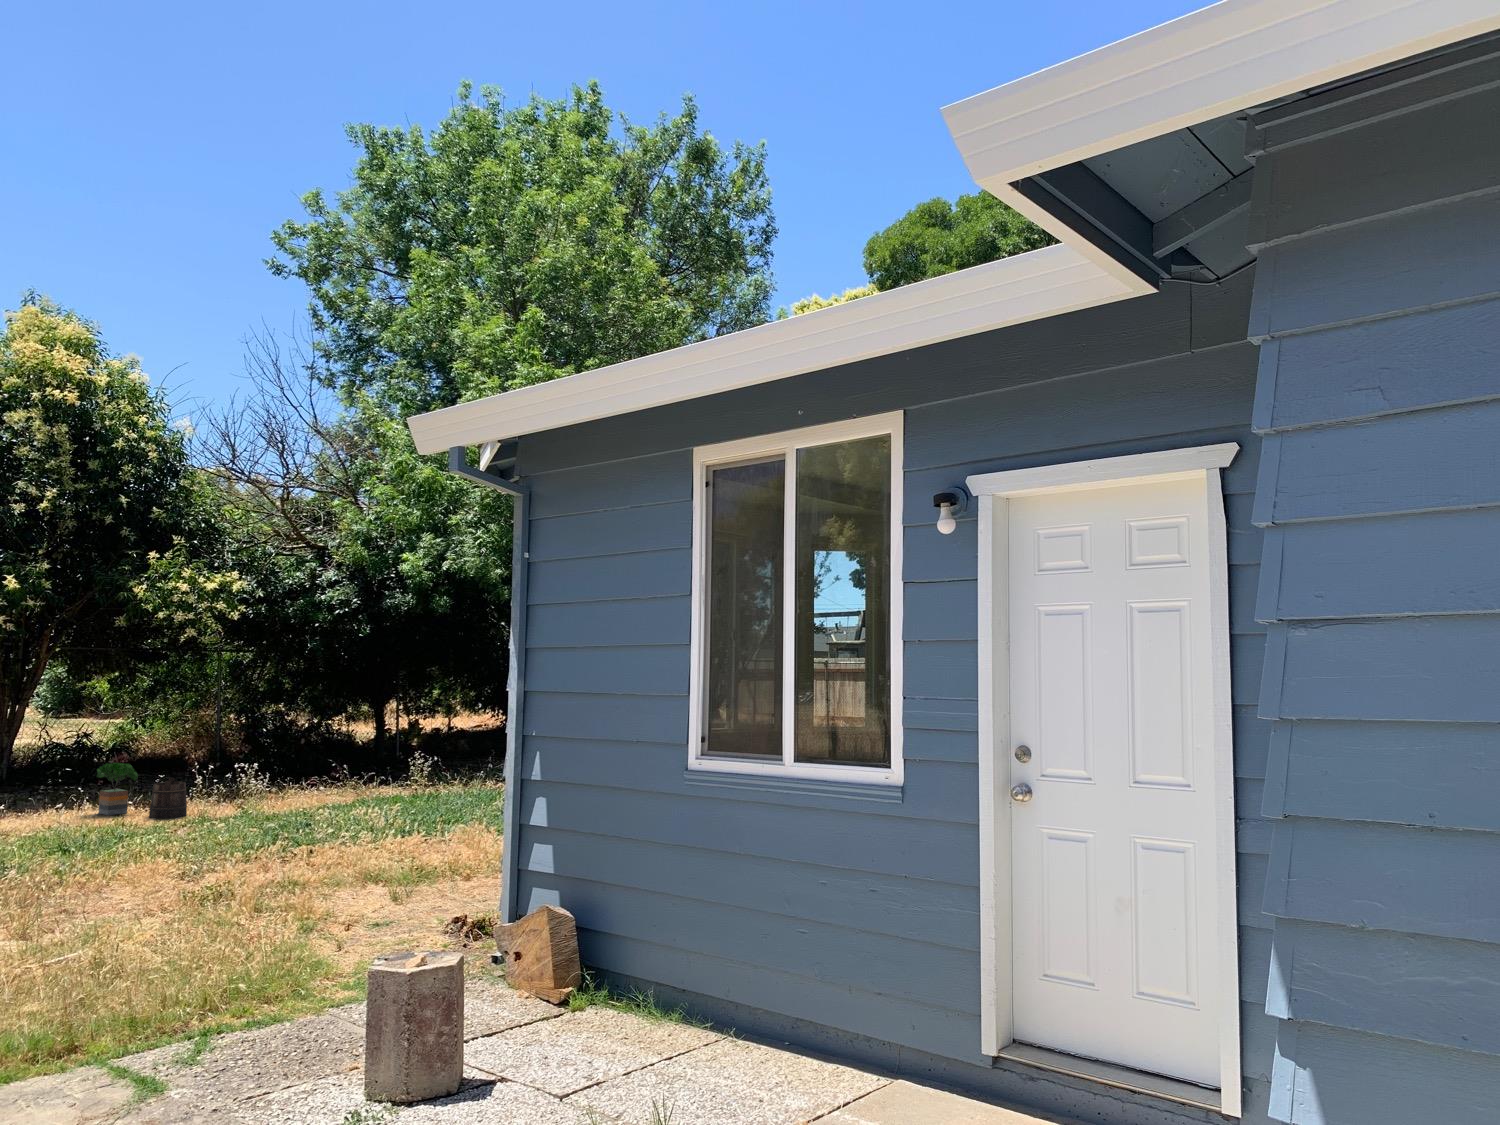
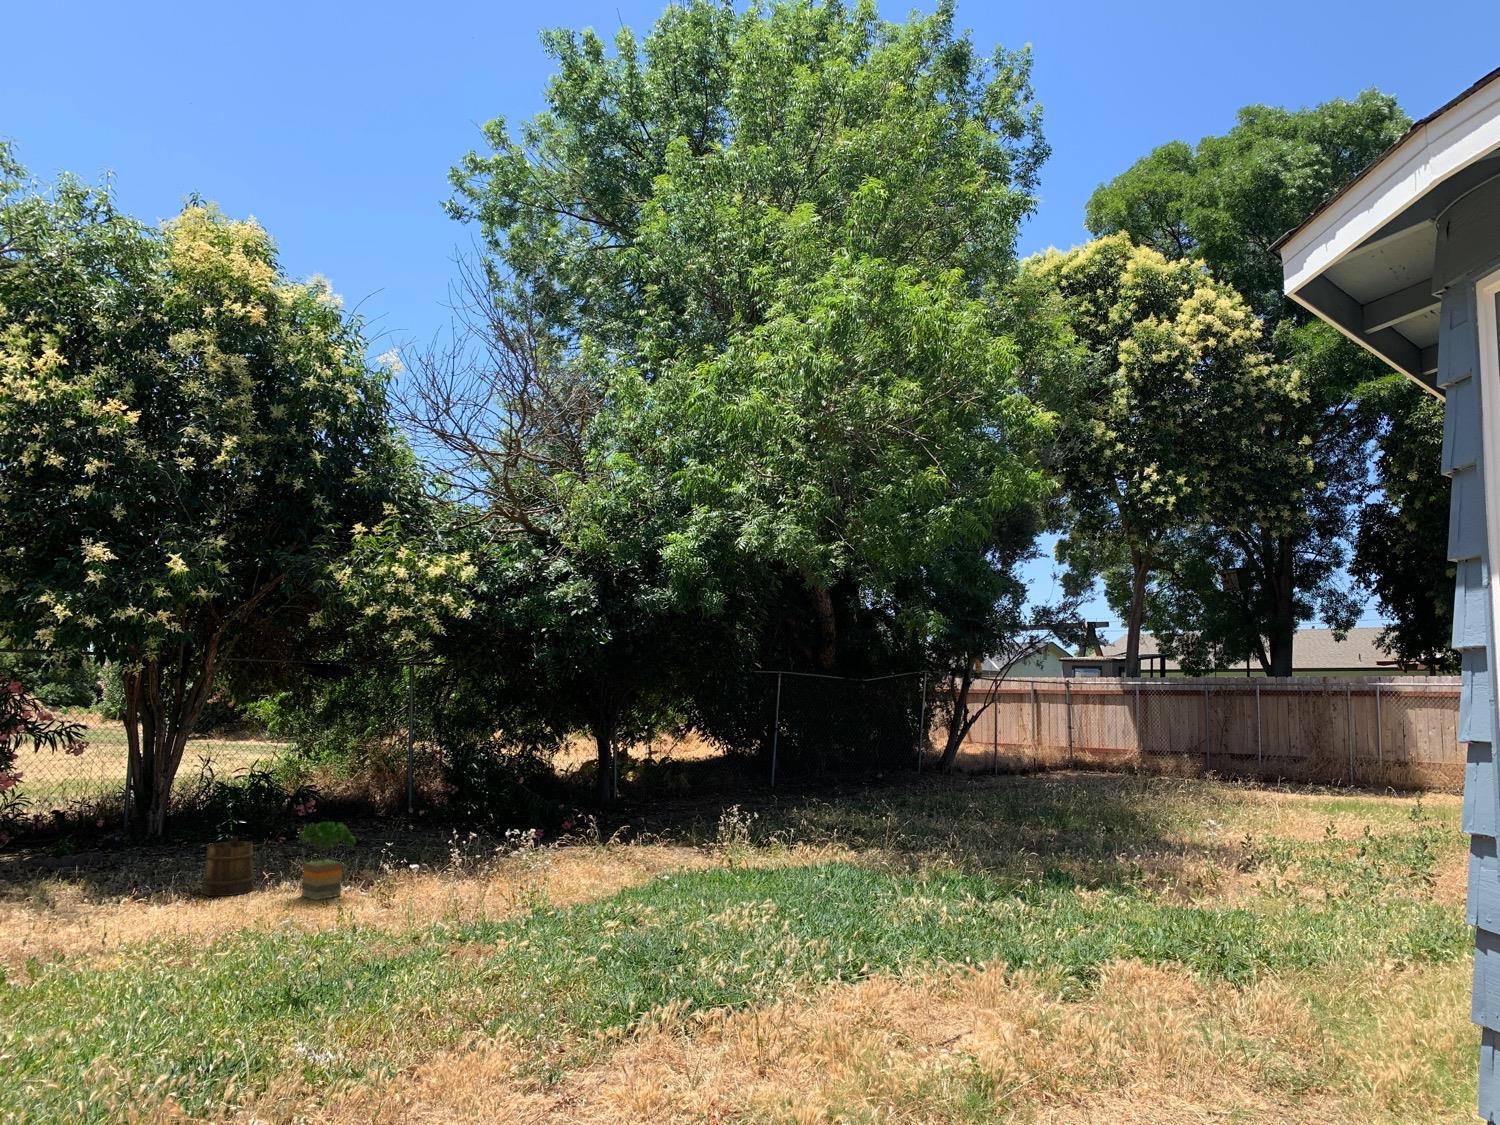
bucket: present [149,778,187,818] -> present [202,836,255,896]

